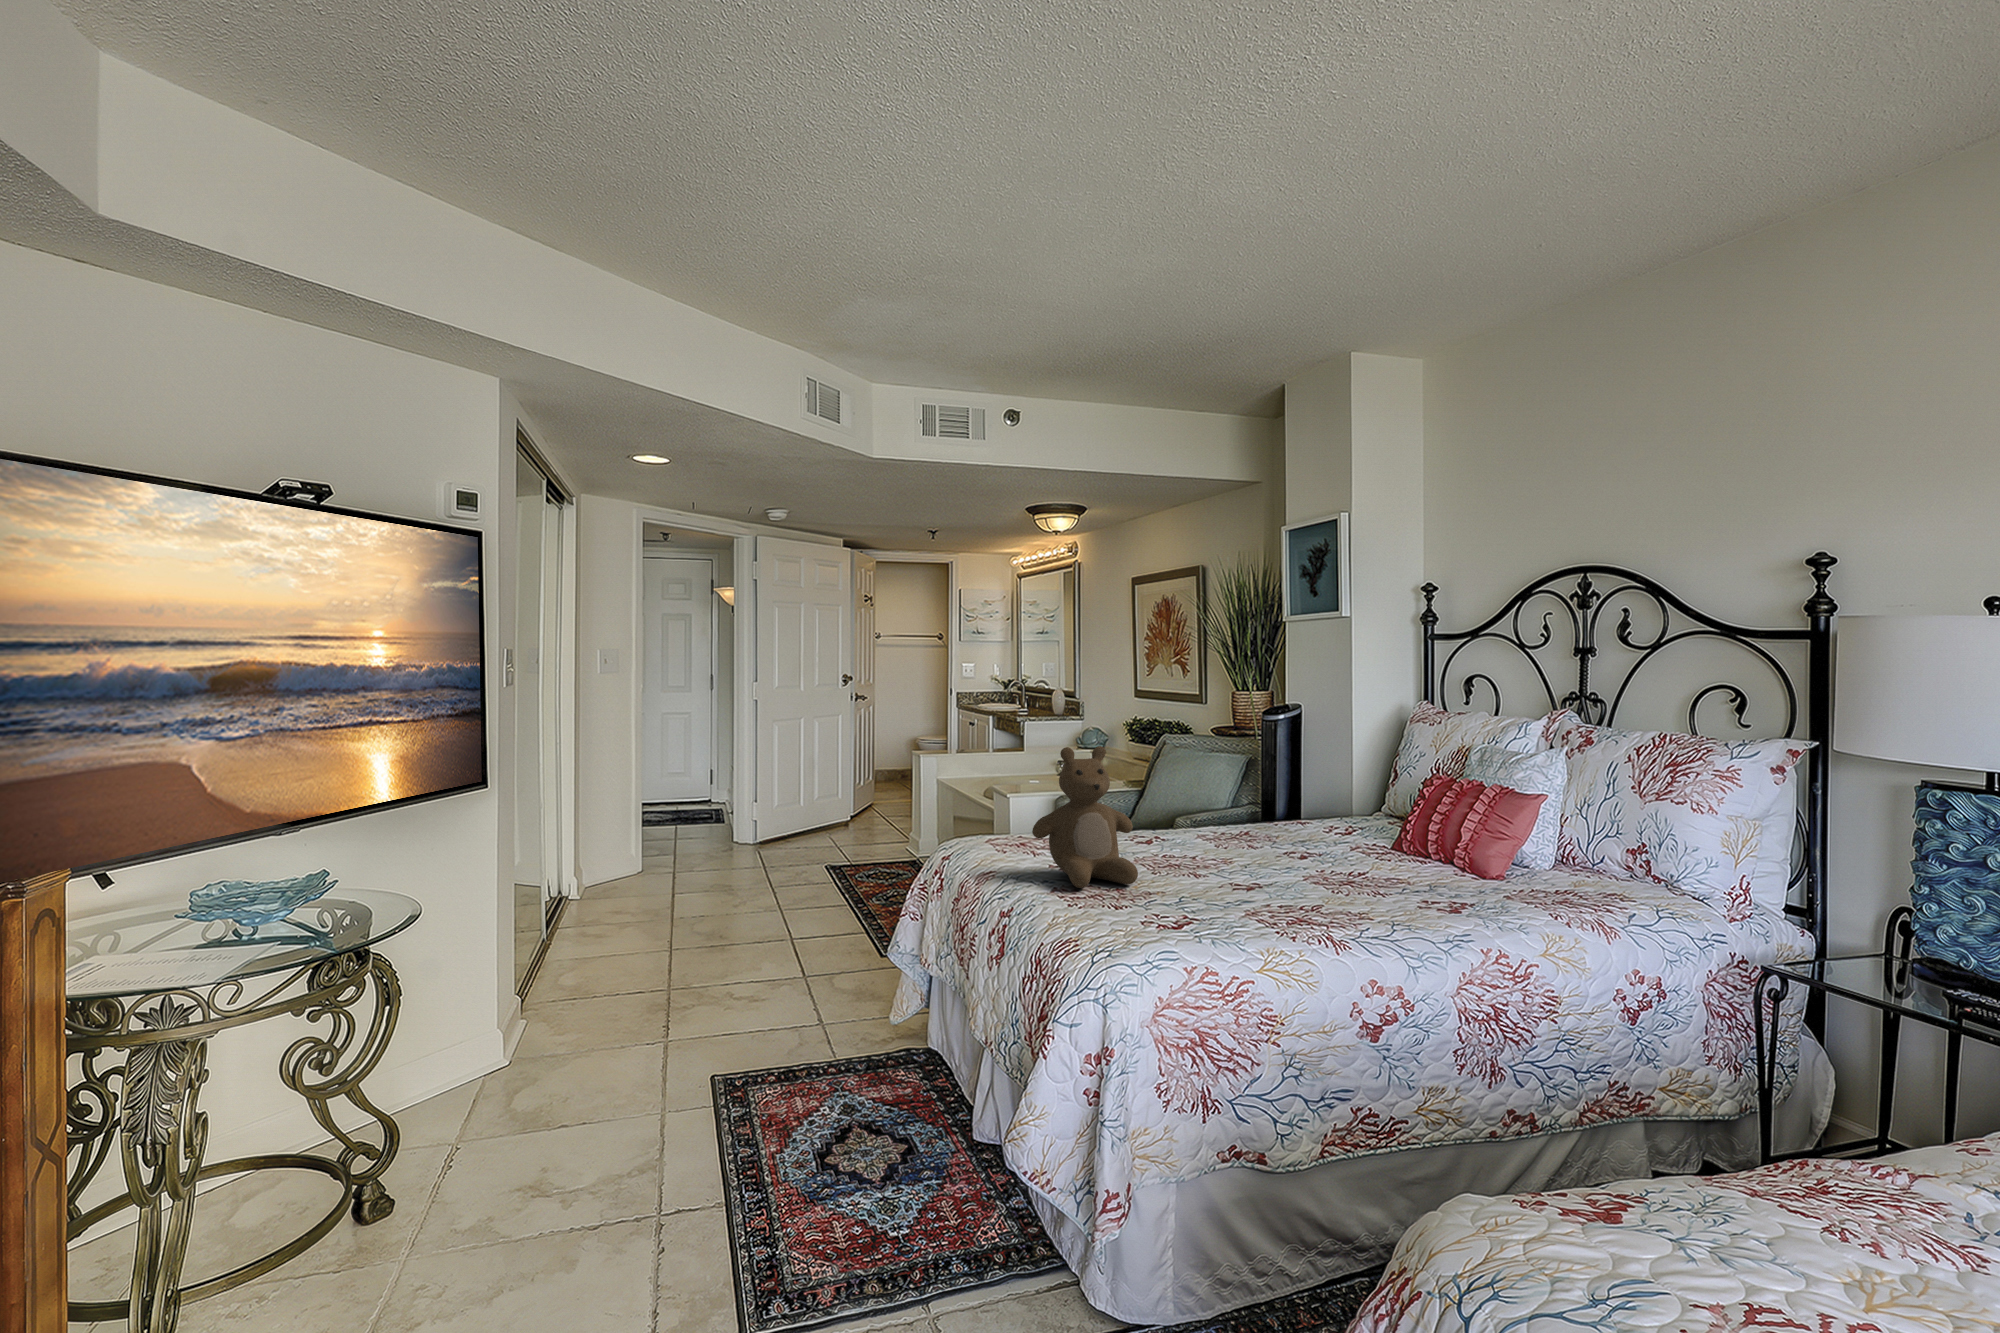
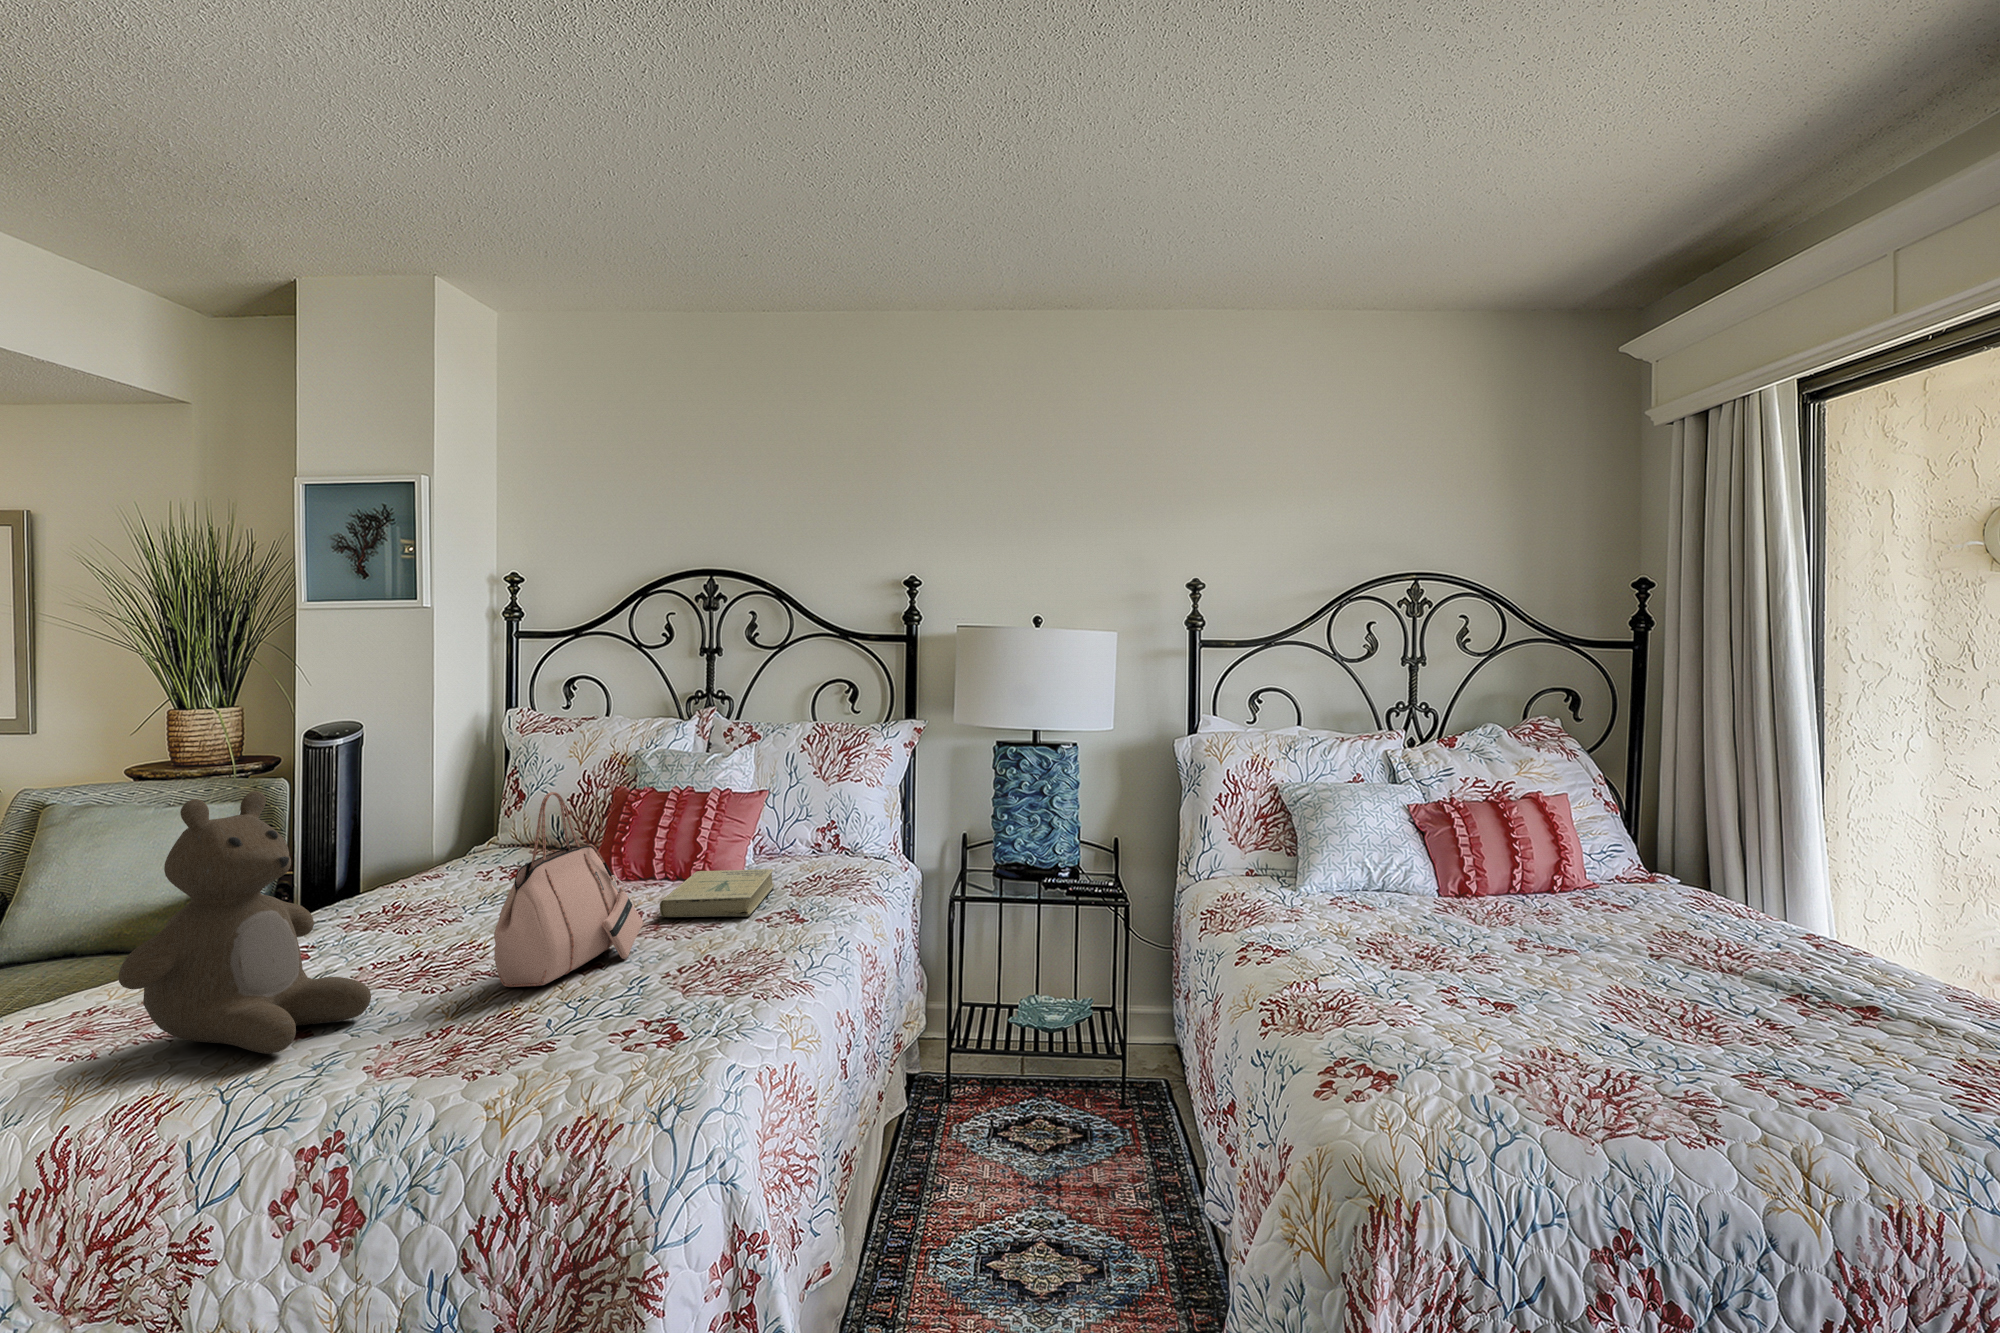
handbag: none [1195,768,1325,900] -> present [494,792,643,987]
book: none [1372,857,1511,901] -> present [660,869,775,917]

